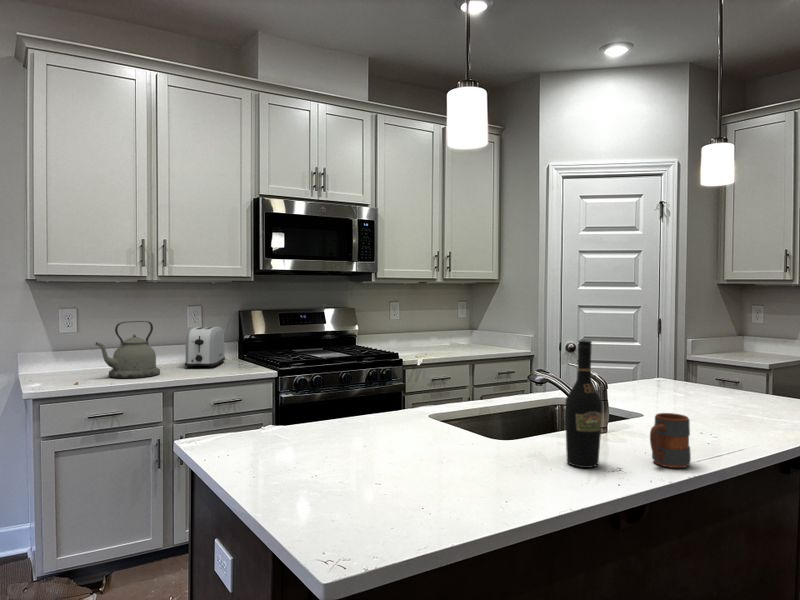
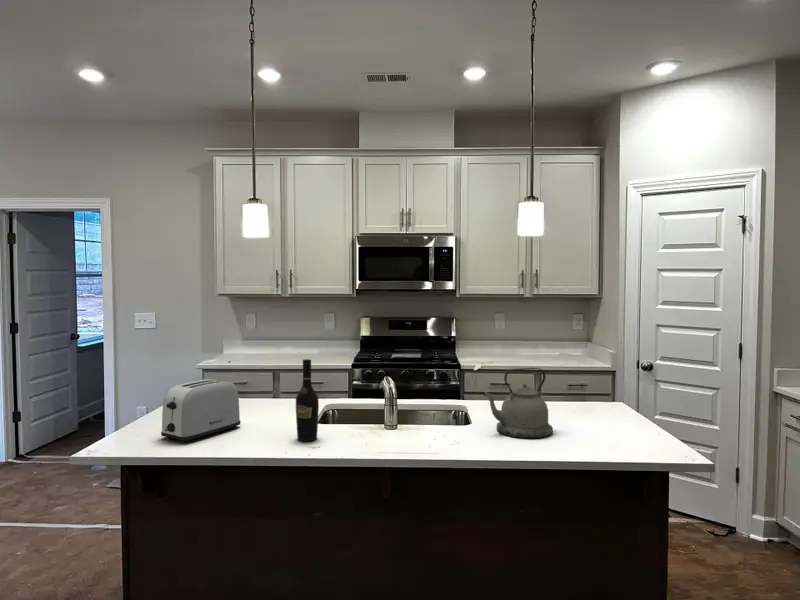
kettle: present [96,321,160,378] -> present [483,368,553,438]
toaster: present [185,327,225,368] -> present [161,379,241,442]
mug: present [650,413,691,468] -> none [332,414,366,452]

